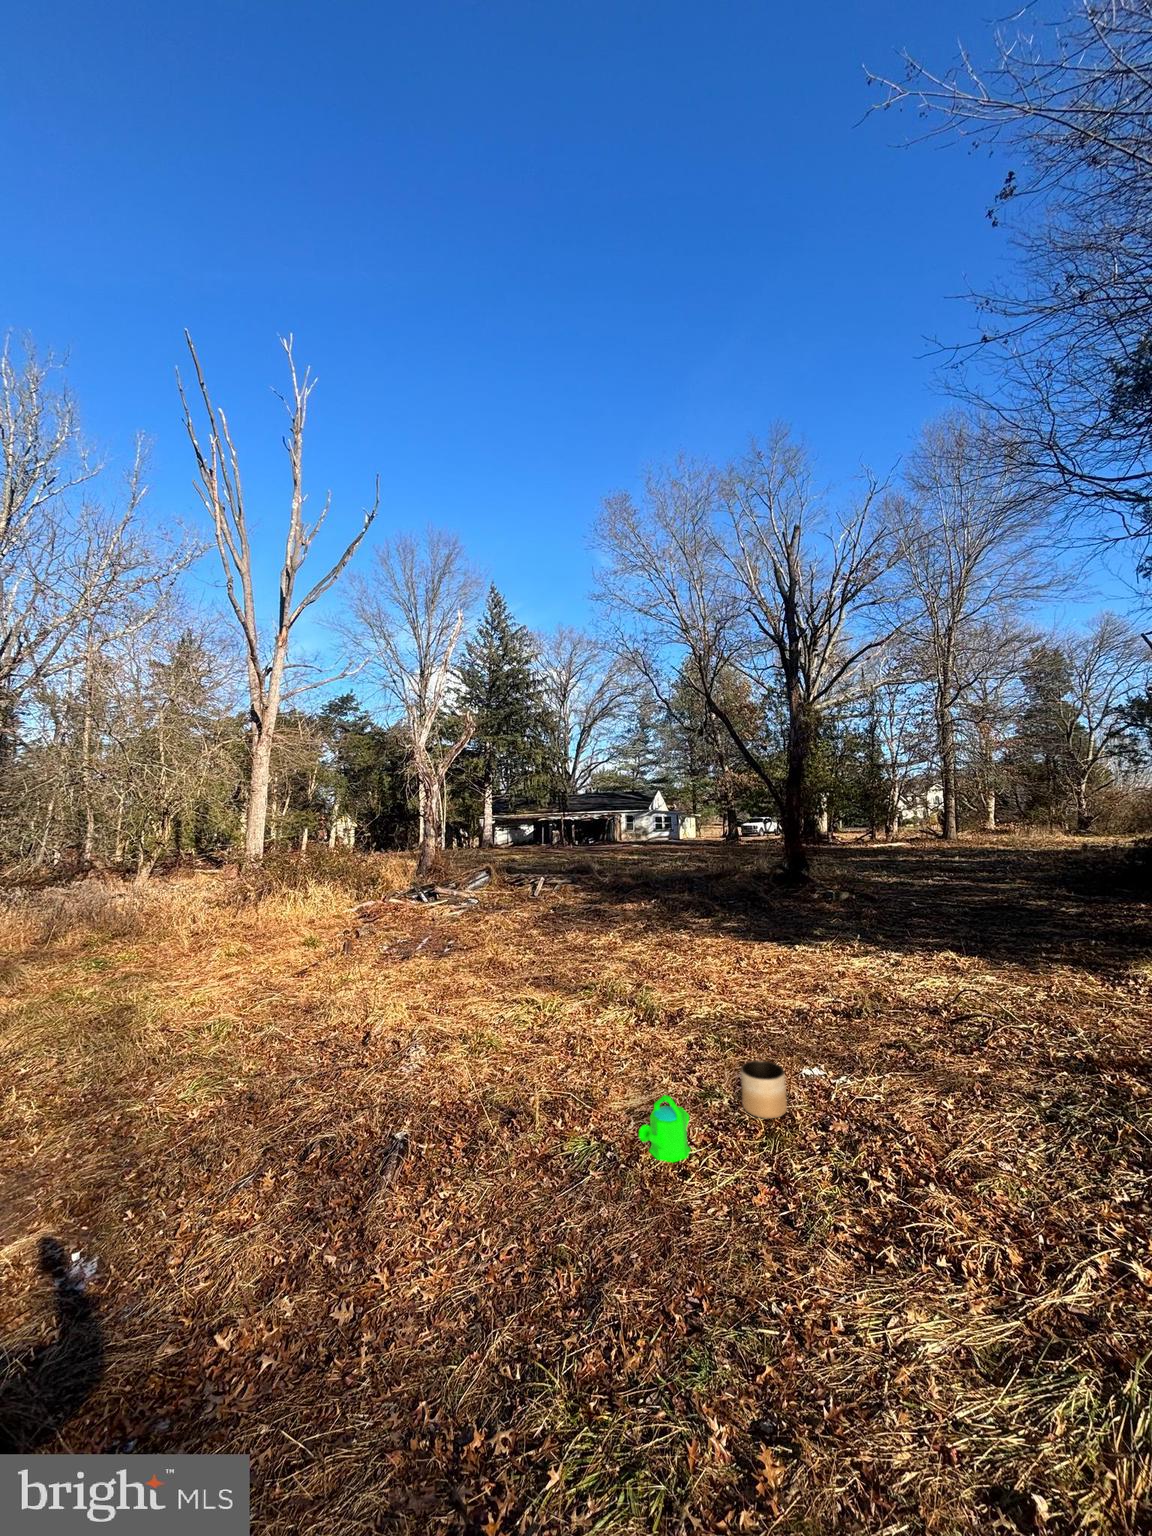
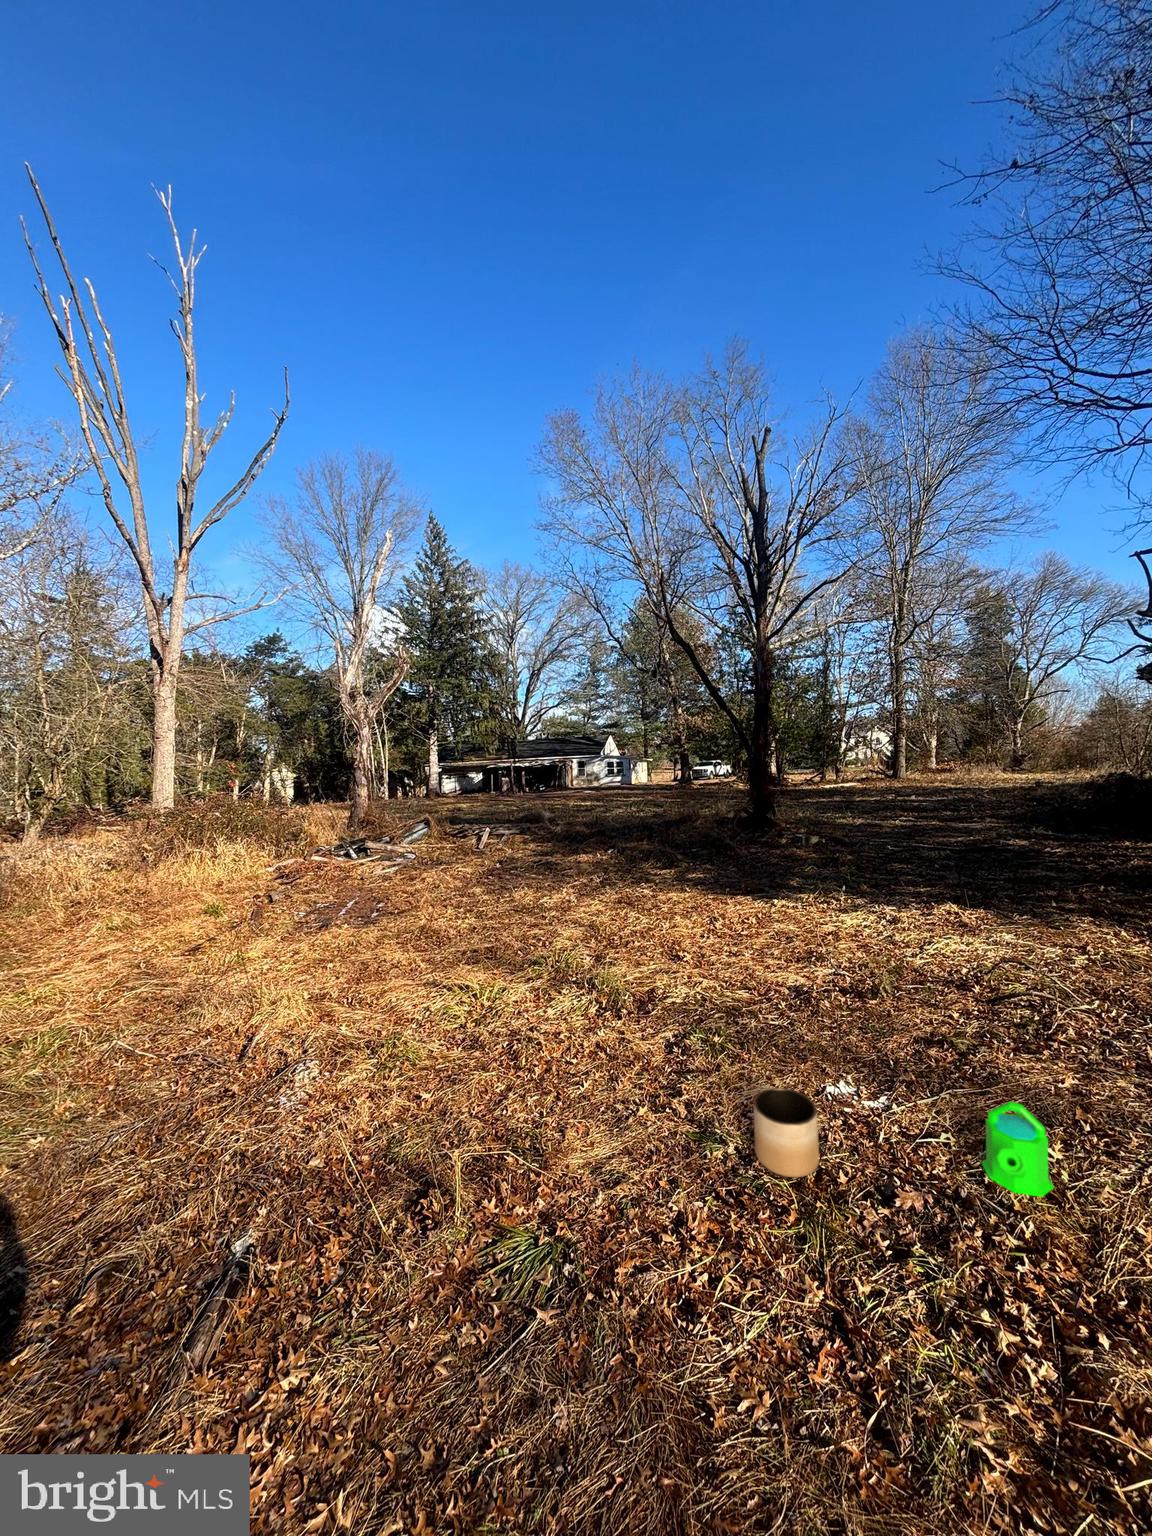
watering can: present [639,1095,691,1163] -> present [982,1101,1054,1197]

